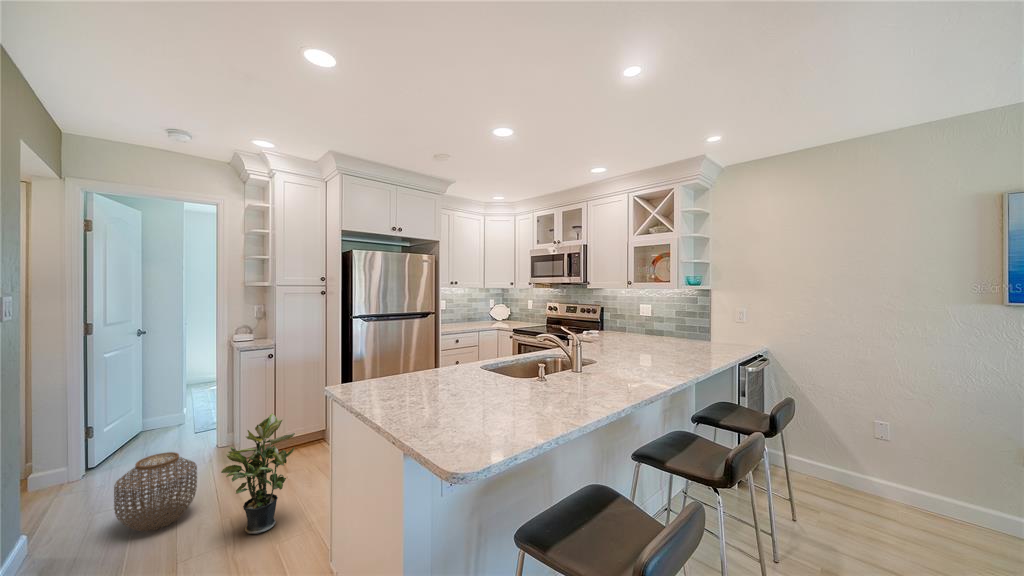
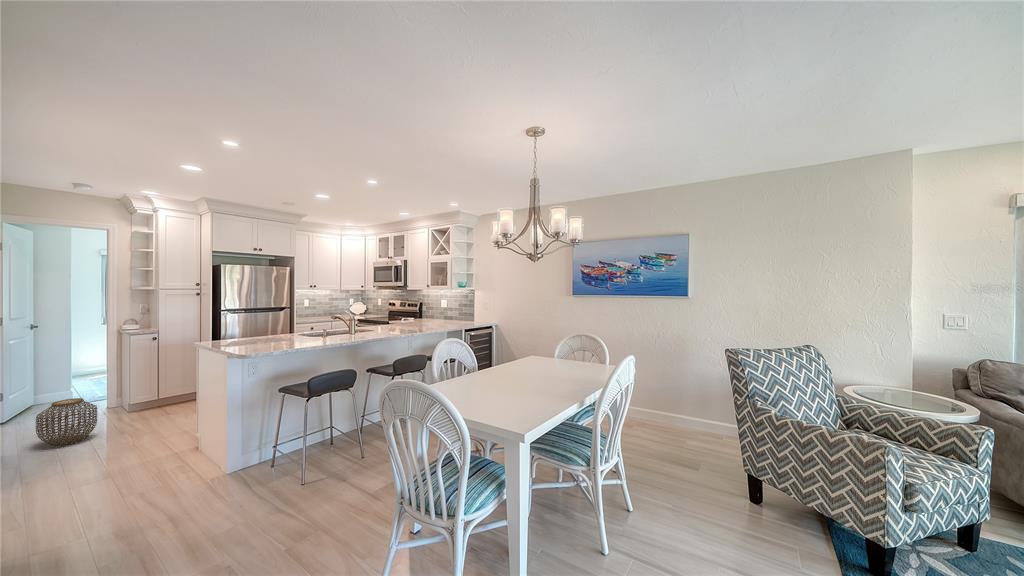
potted plant: present [221,413,295,534] -> none [118,369,172,441]

